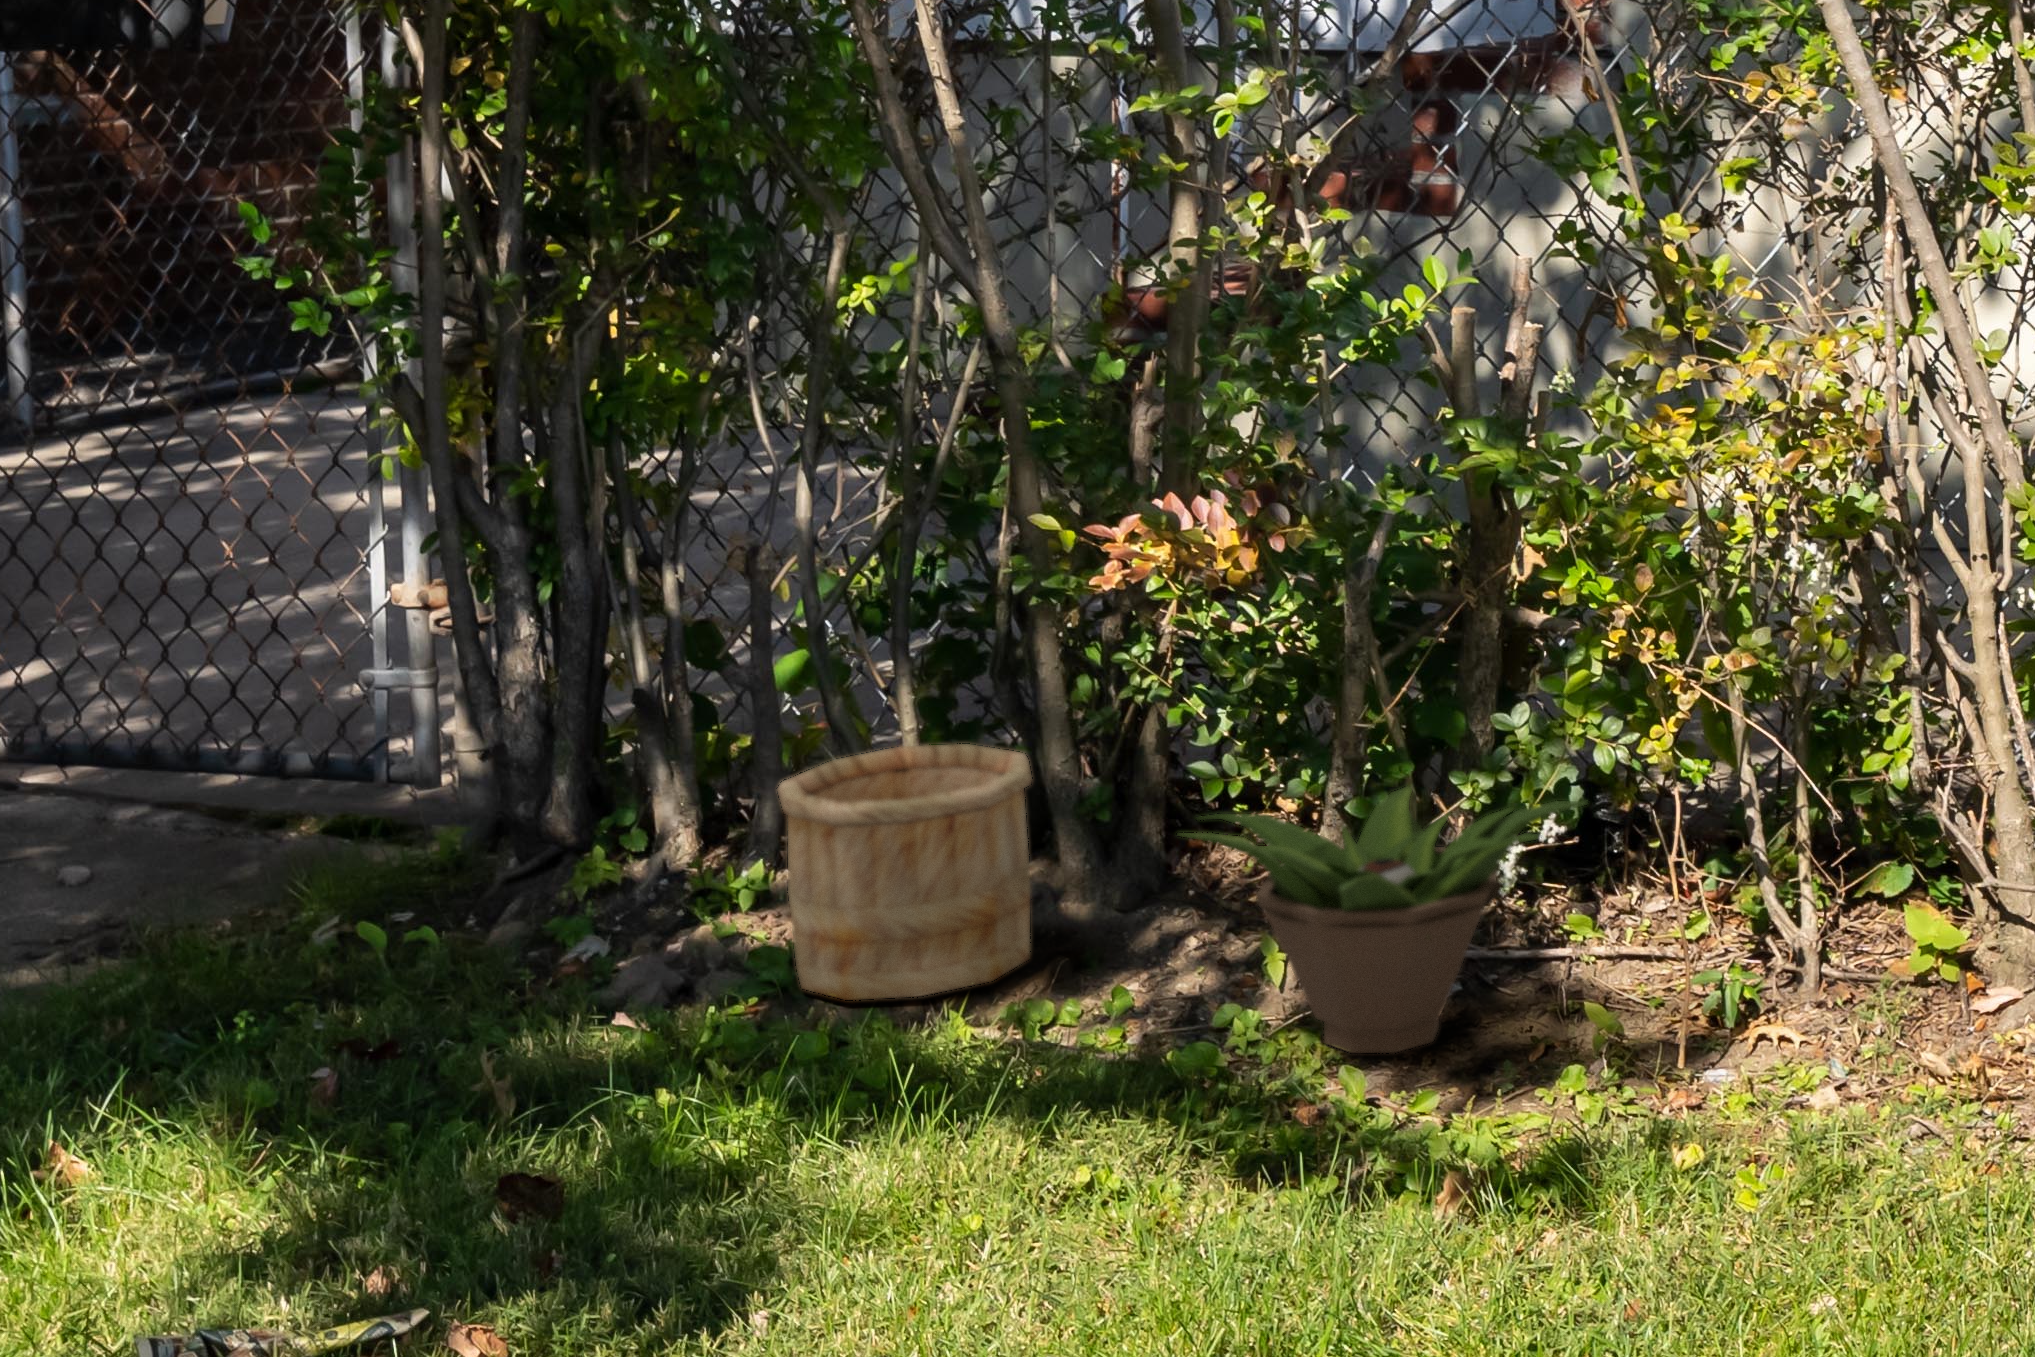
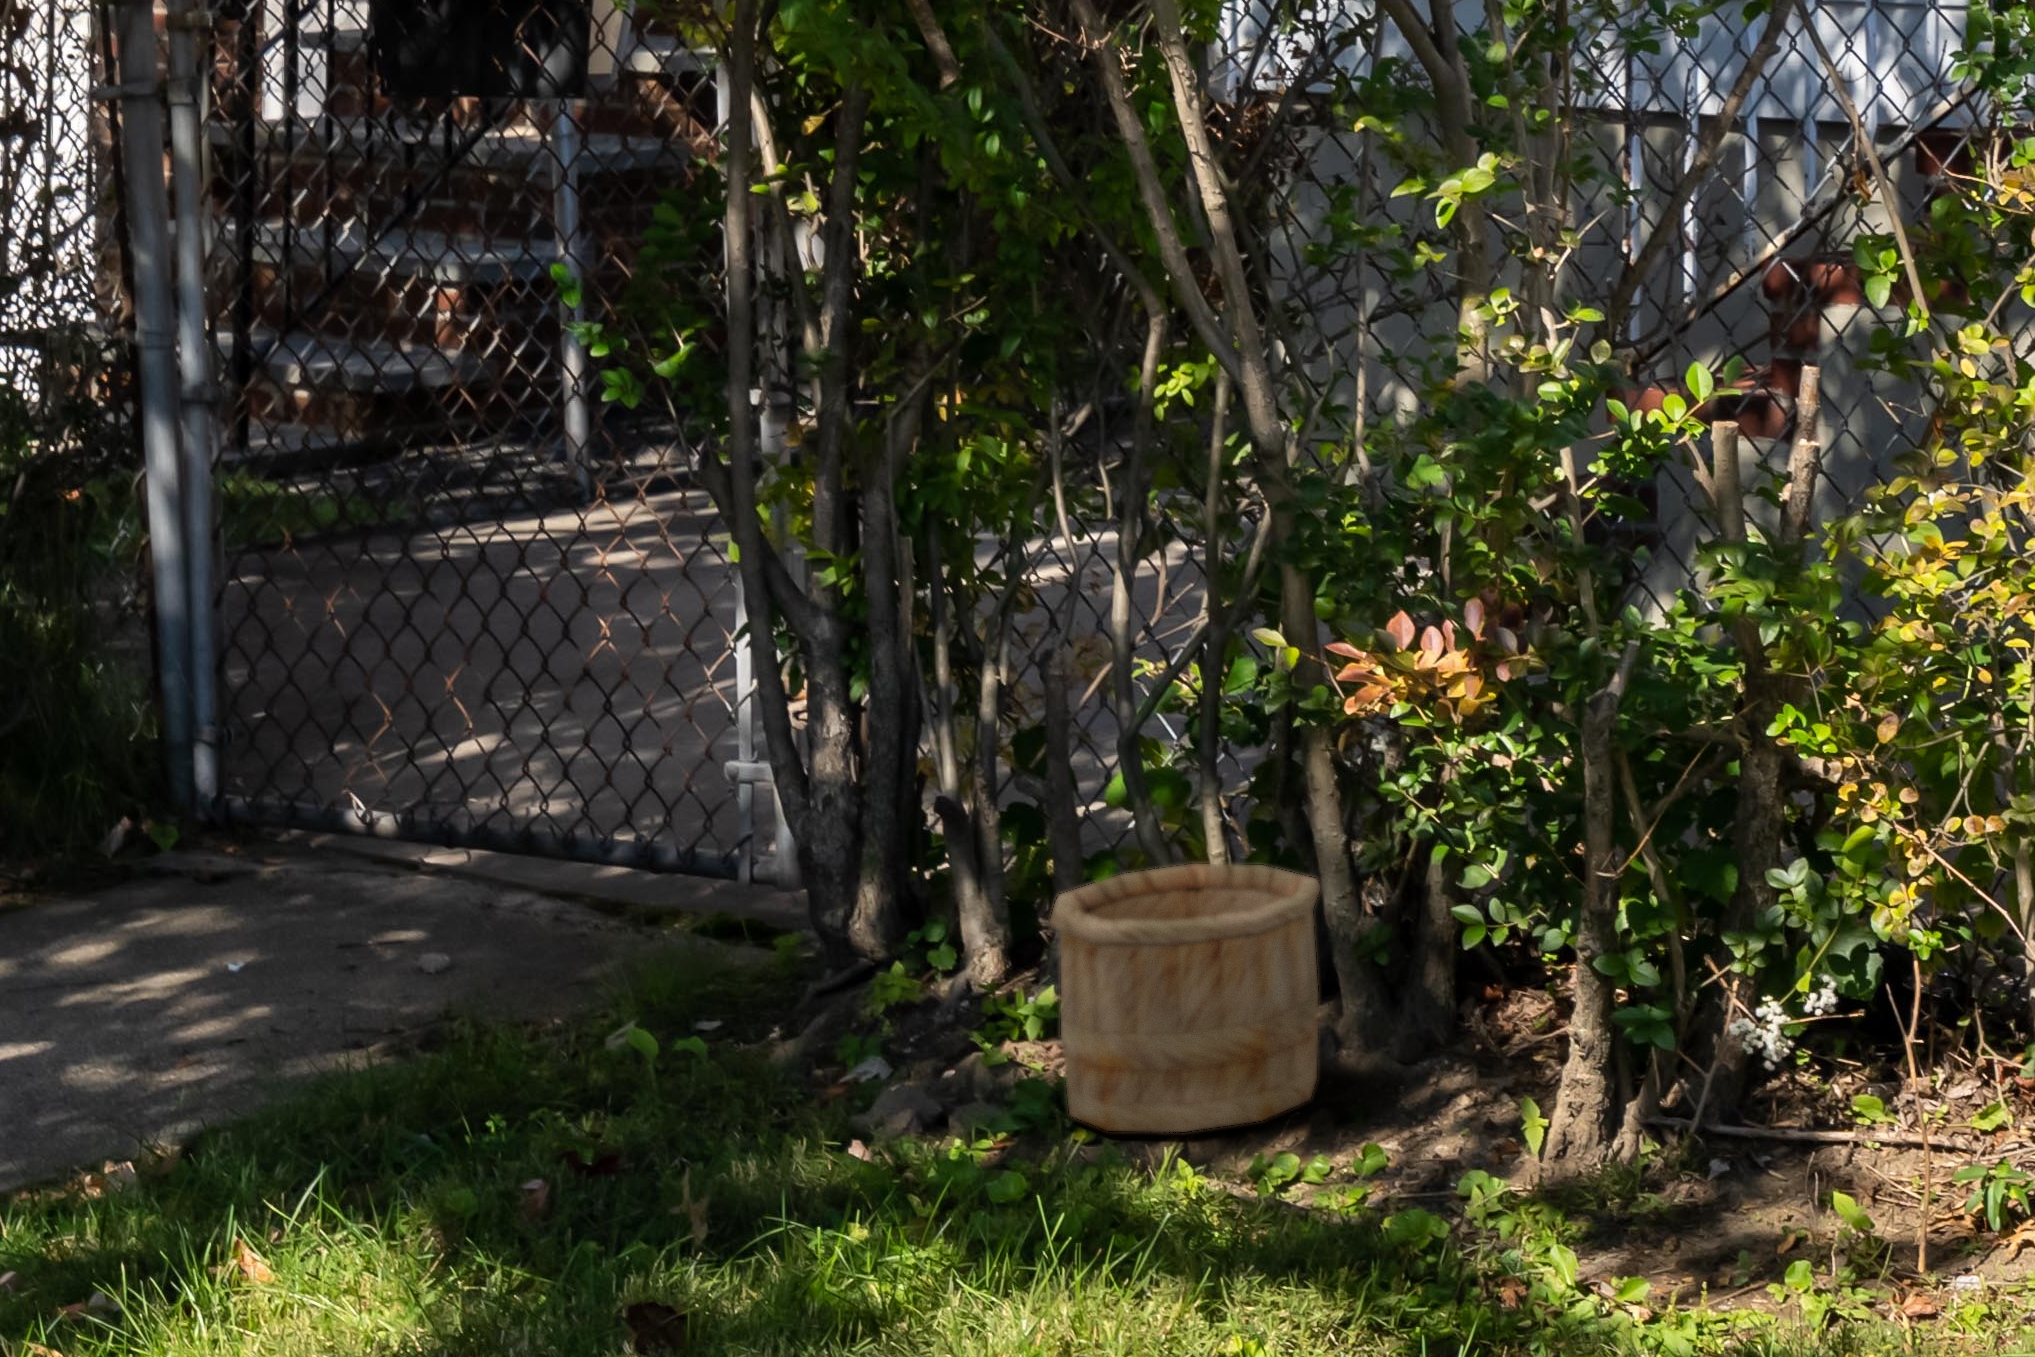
decorative plant: present [1181,787,1586,1053] -> none [1409,937,1862,1226]

